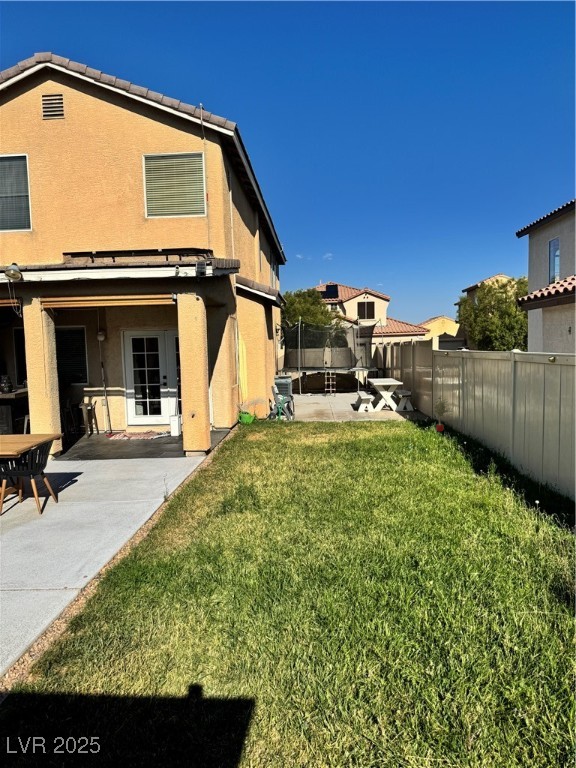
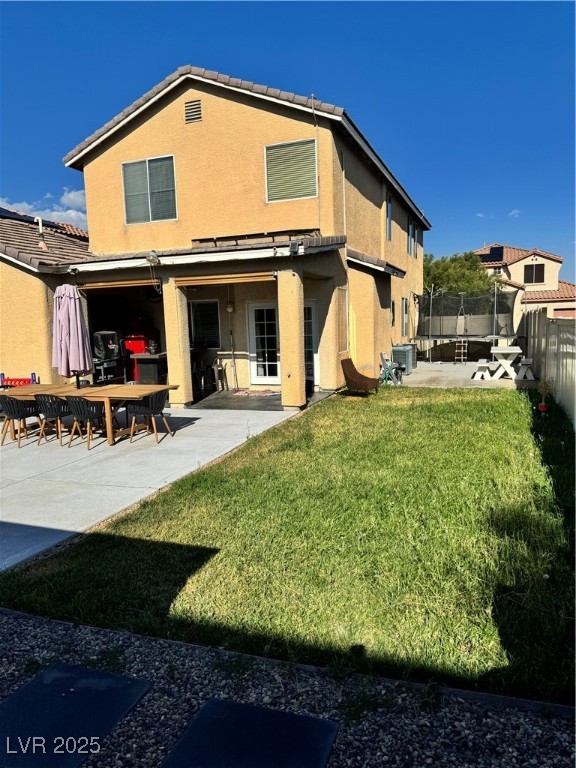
chair: none [236,391,276,433] -> present [341,358,379,398]

